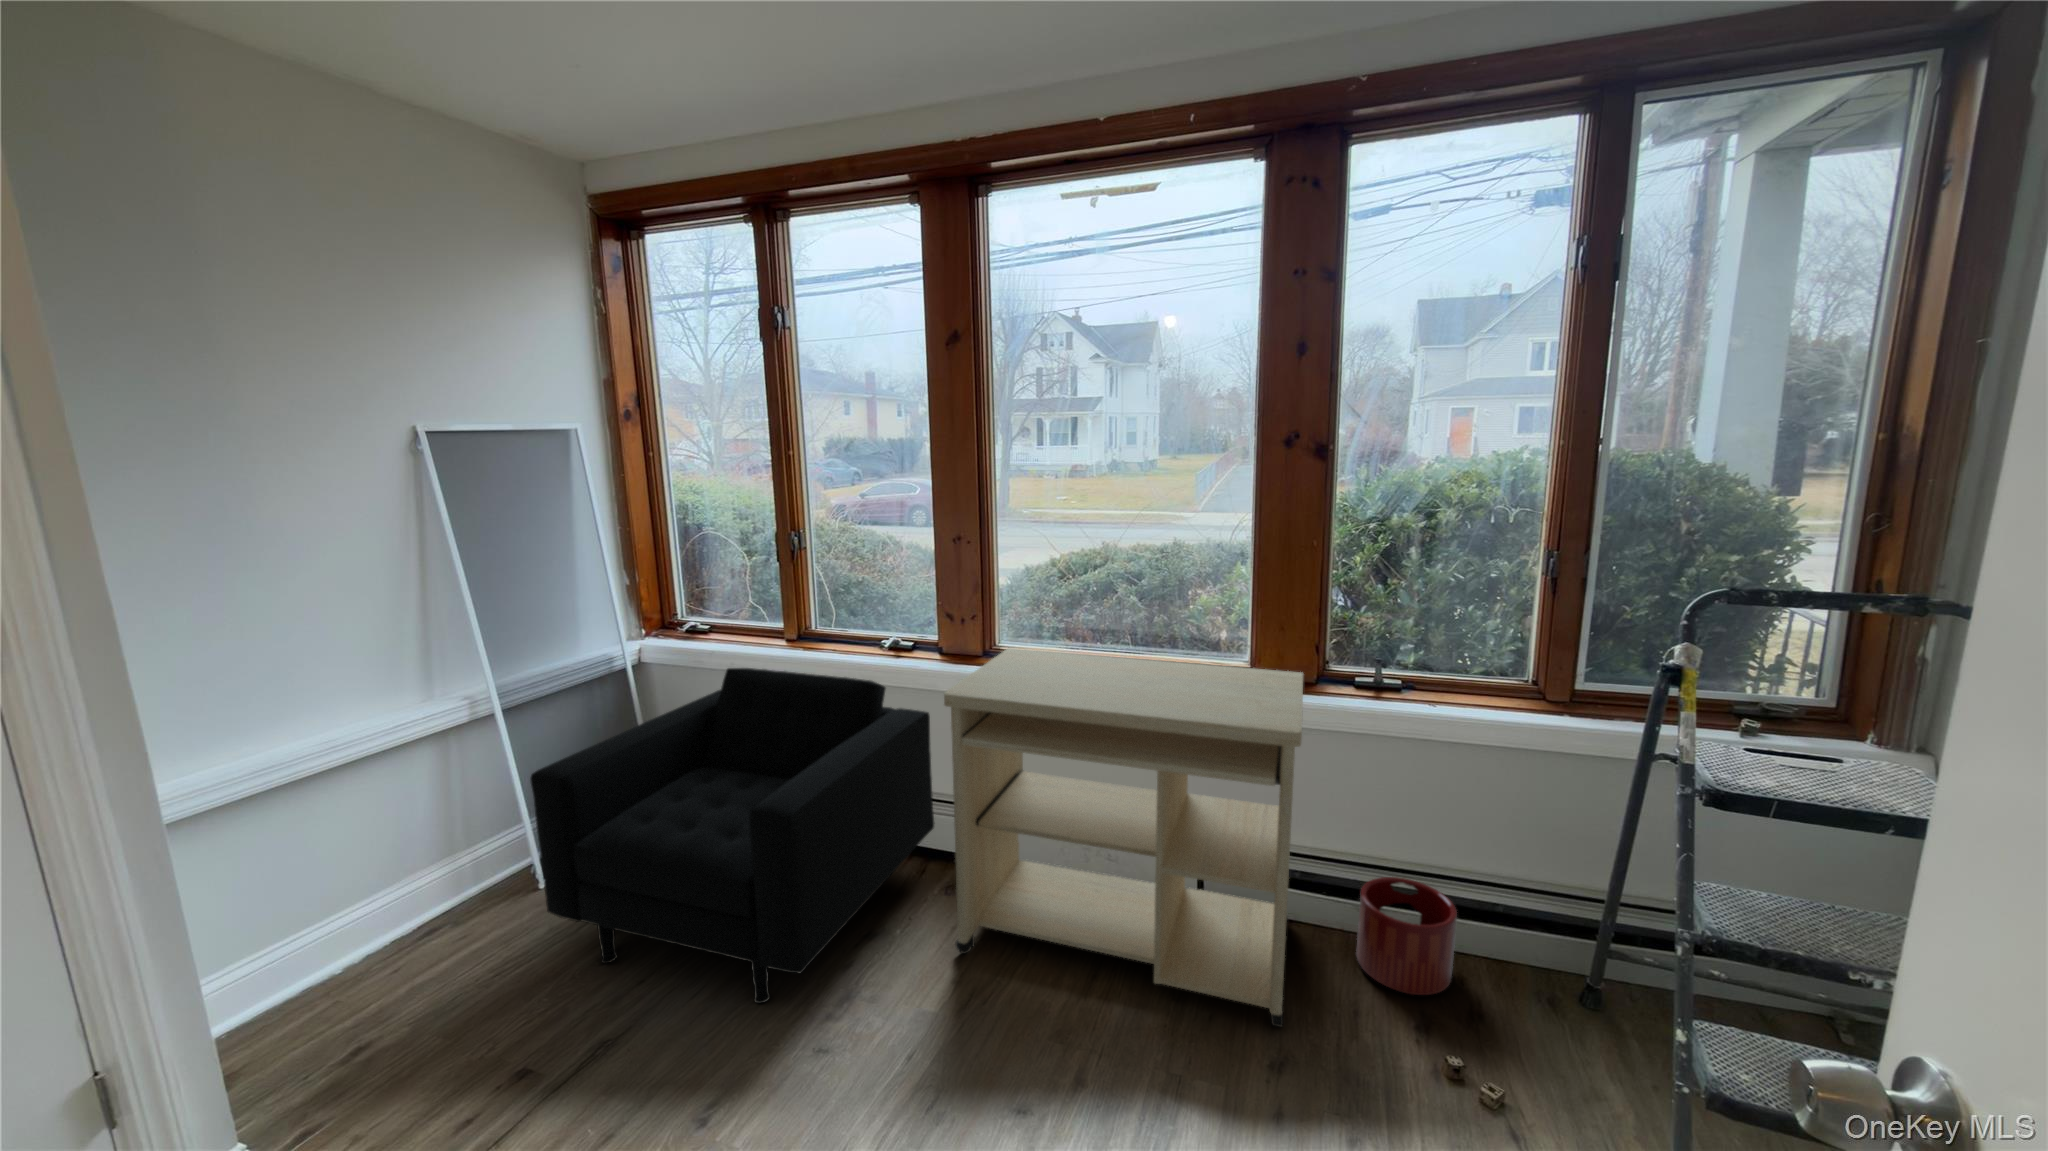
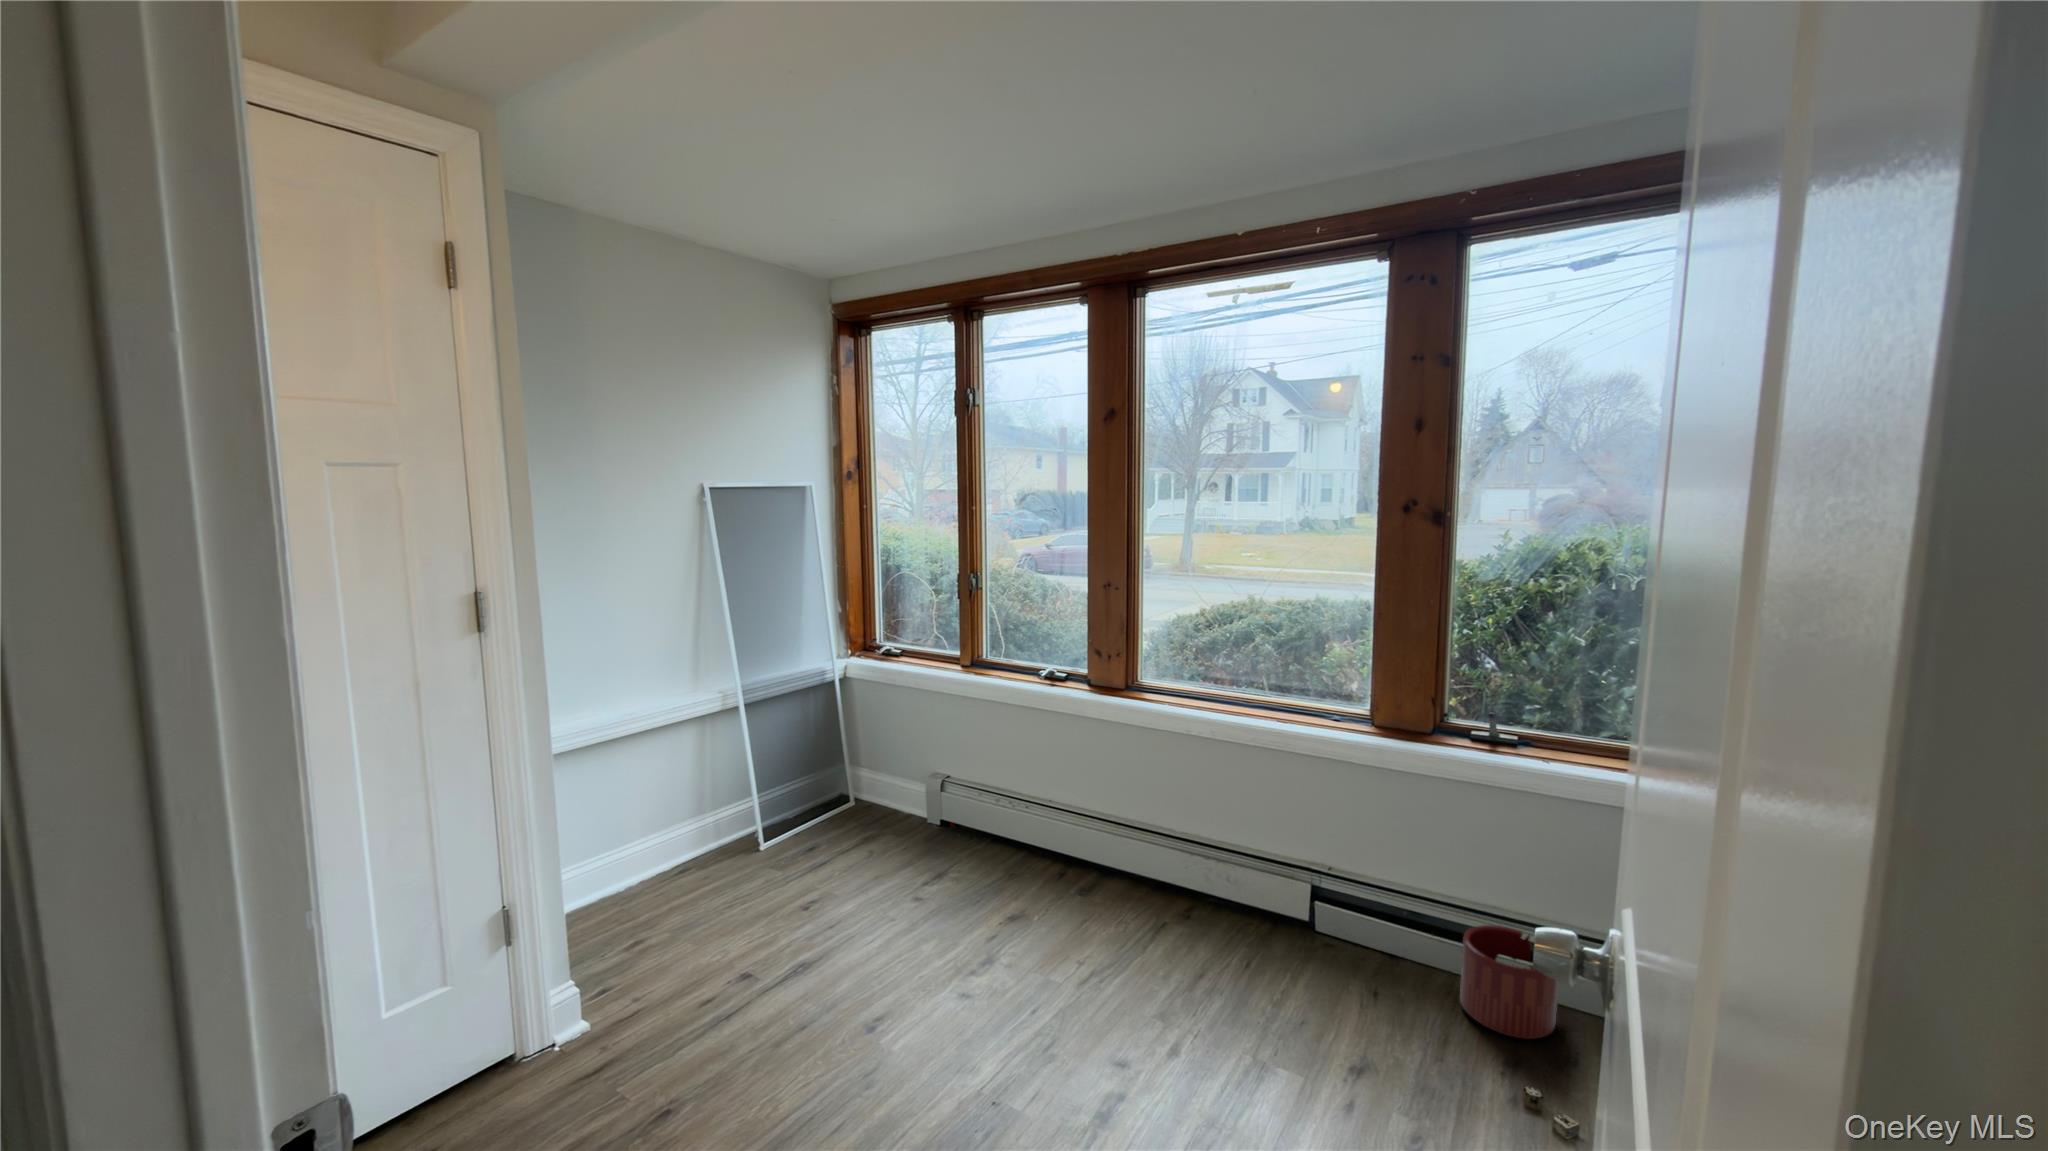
desk: present [944,648,1303,1027] -> none [1082,683,1414,1039]
armchair: present [530,668,934,1003] -> none [766,685,1077,953]

